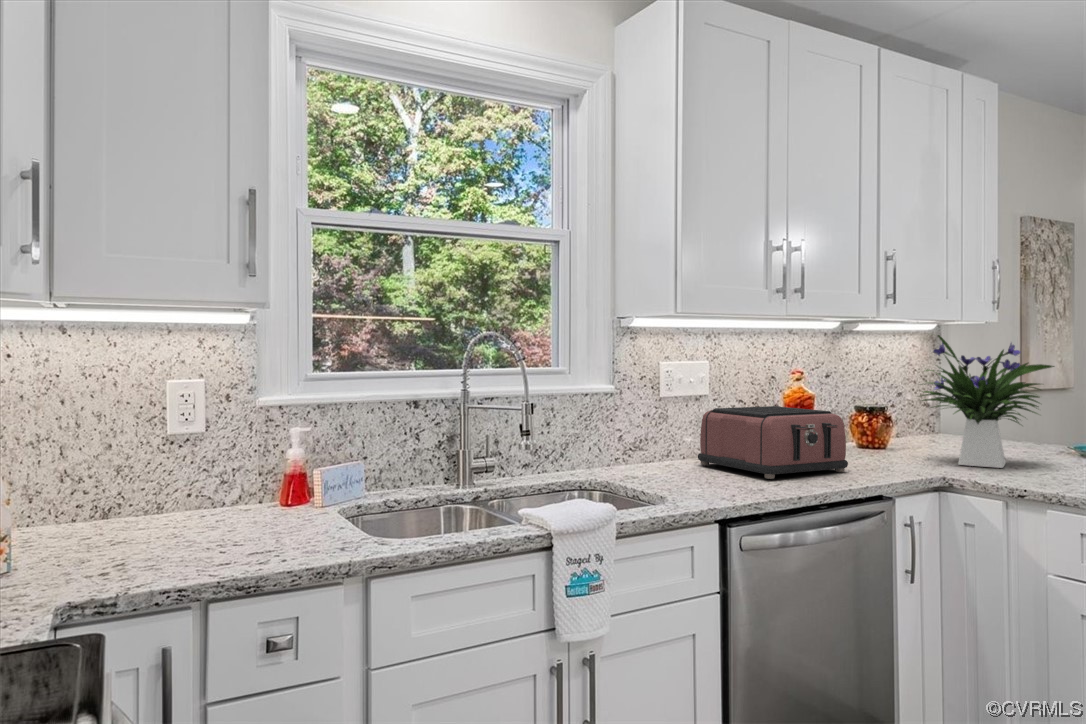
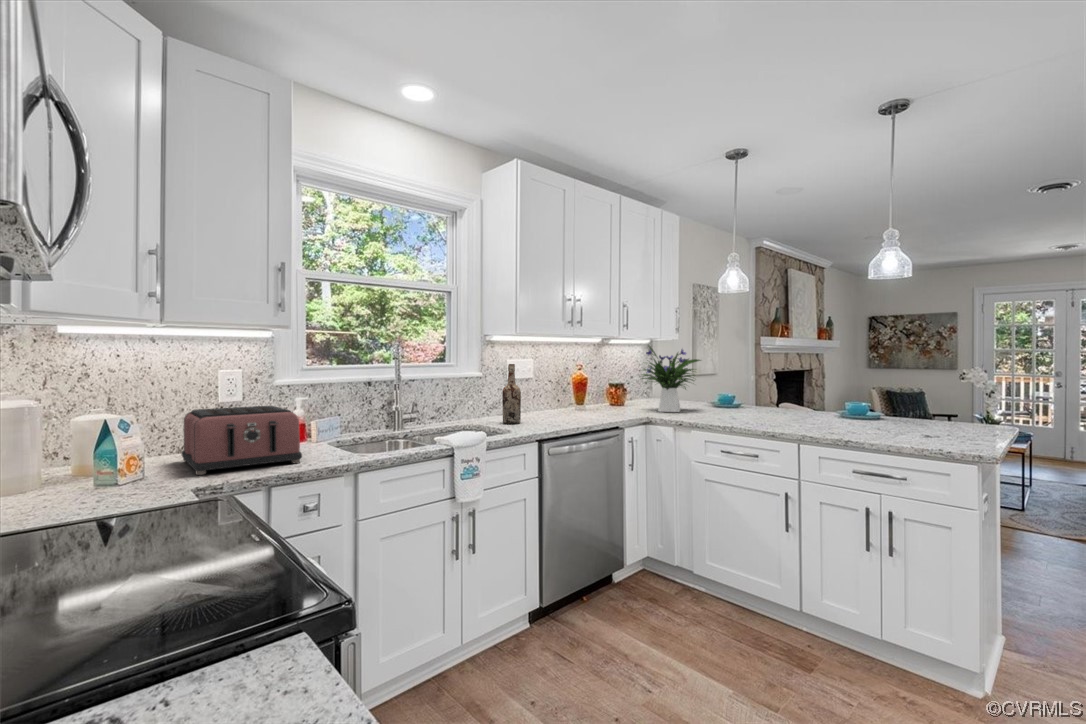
wine bottle: none [653,371,687,481] -> present [502,364,521,424]
toaster: present [698,406,848,479] -> present [181,406,302,475]

